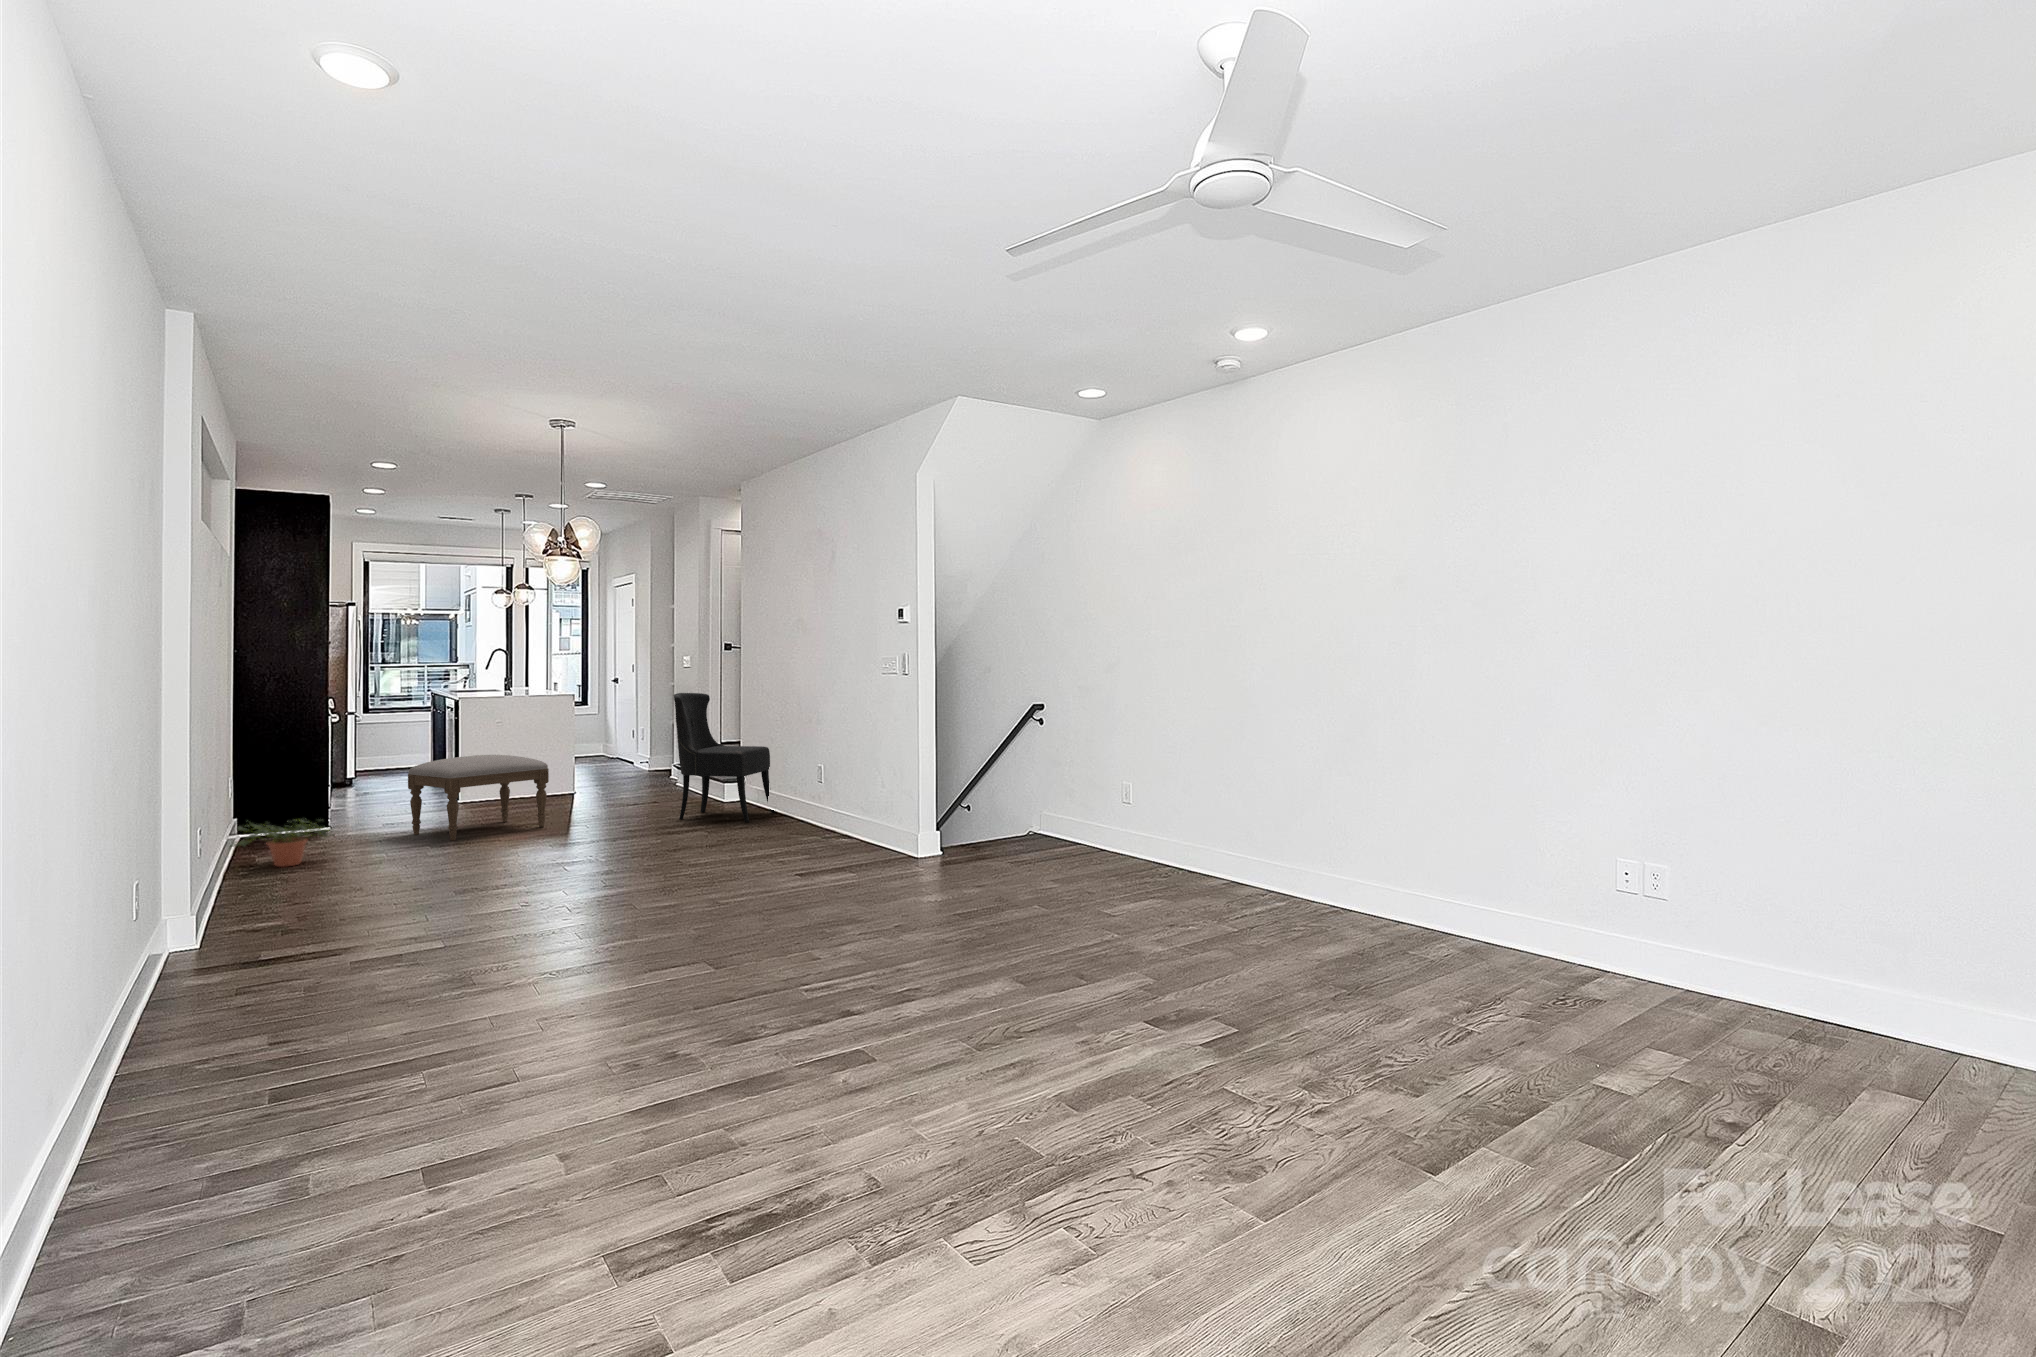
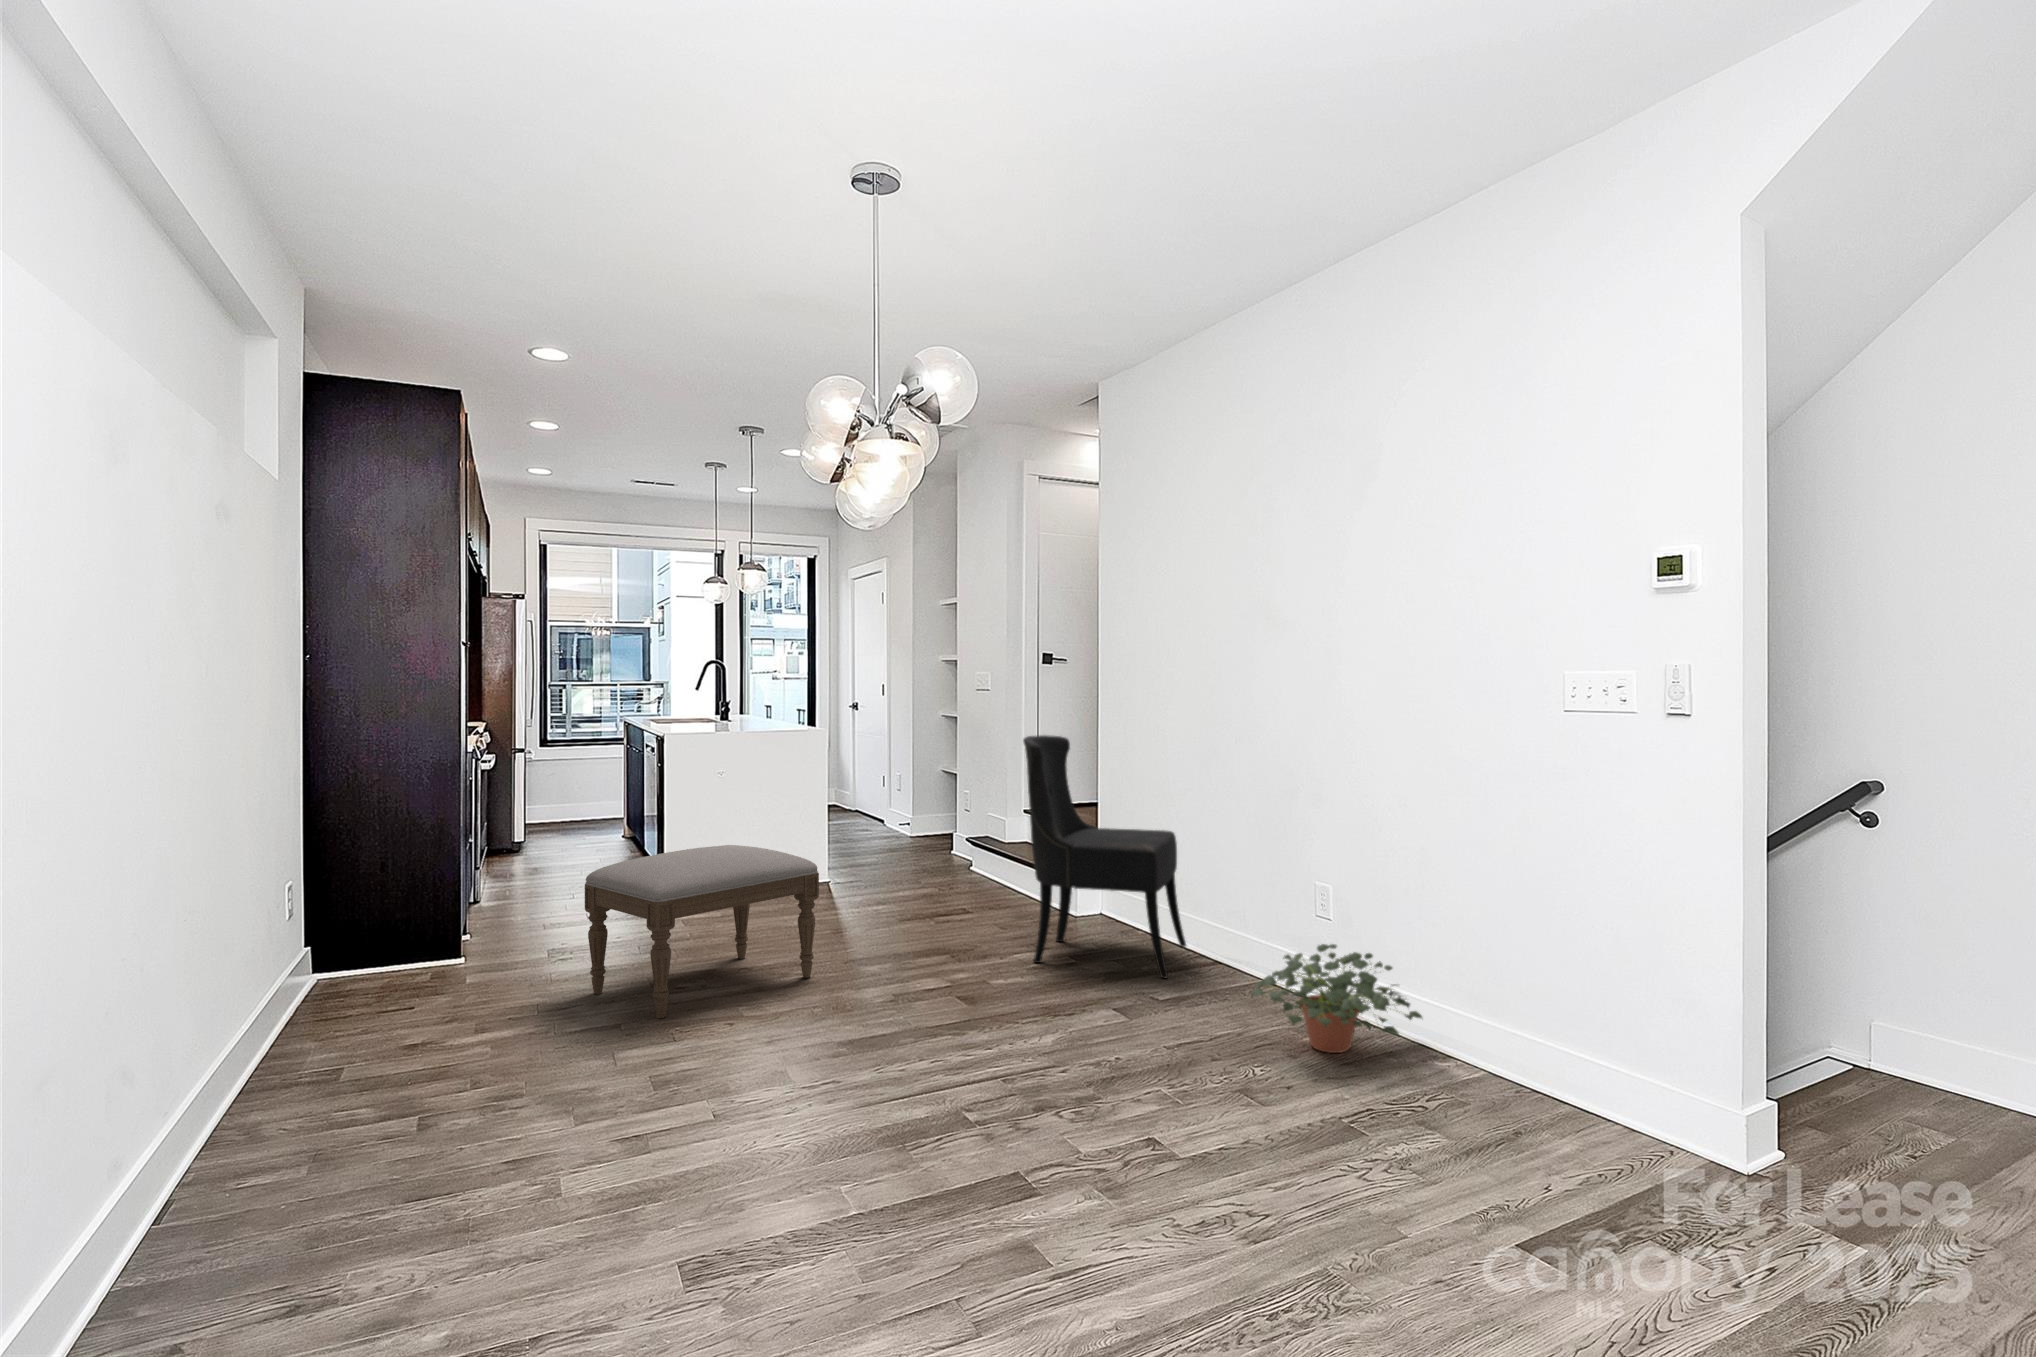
potted plant: present [230,819,334,867] -> present [1251,944,1422,1053]

